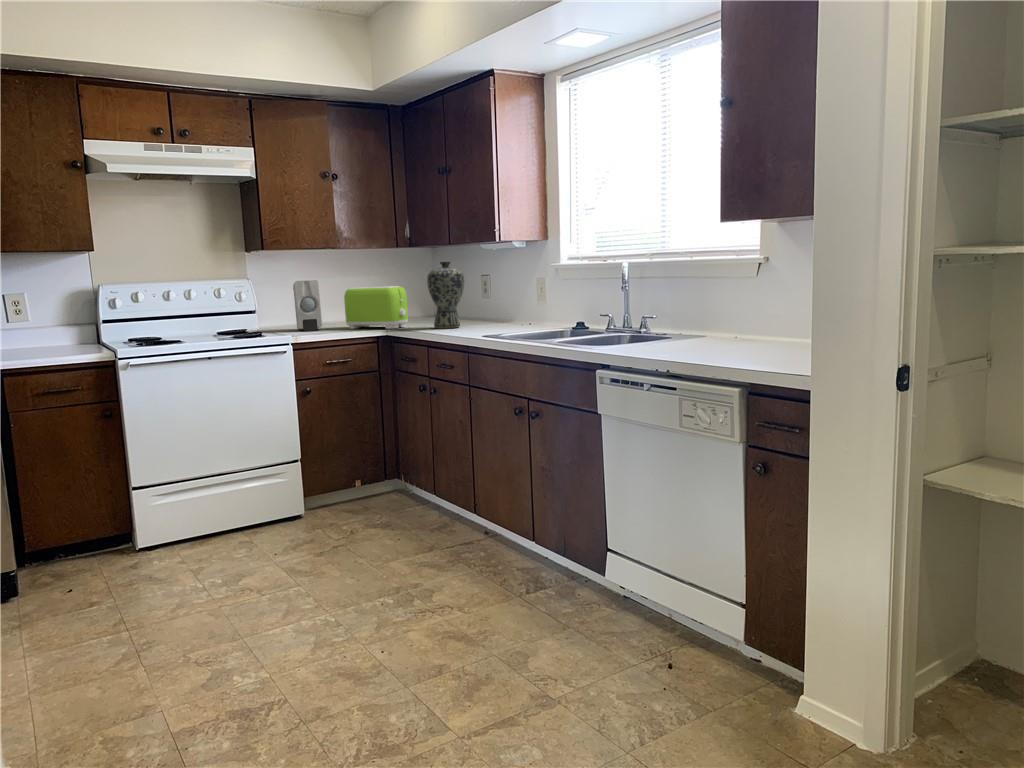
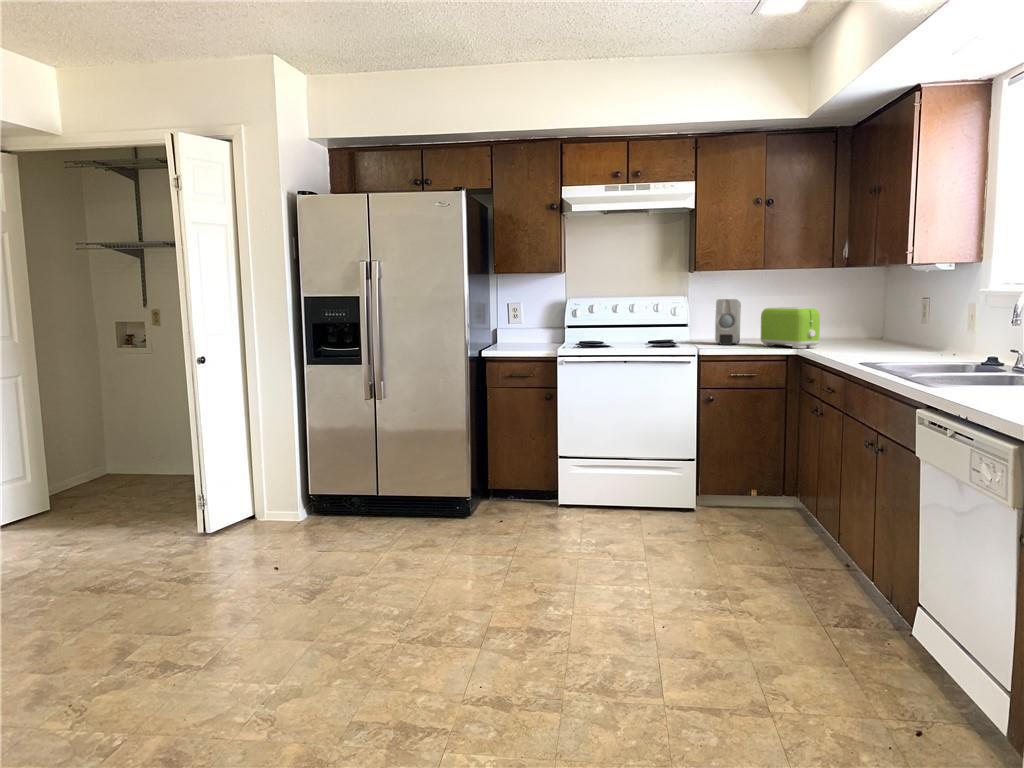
vase: present [427,261,464,329] -> none [834,284,875,352]

